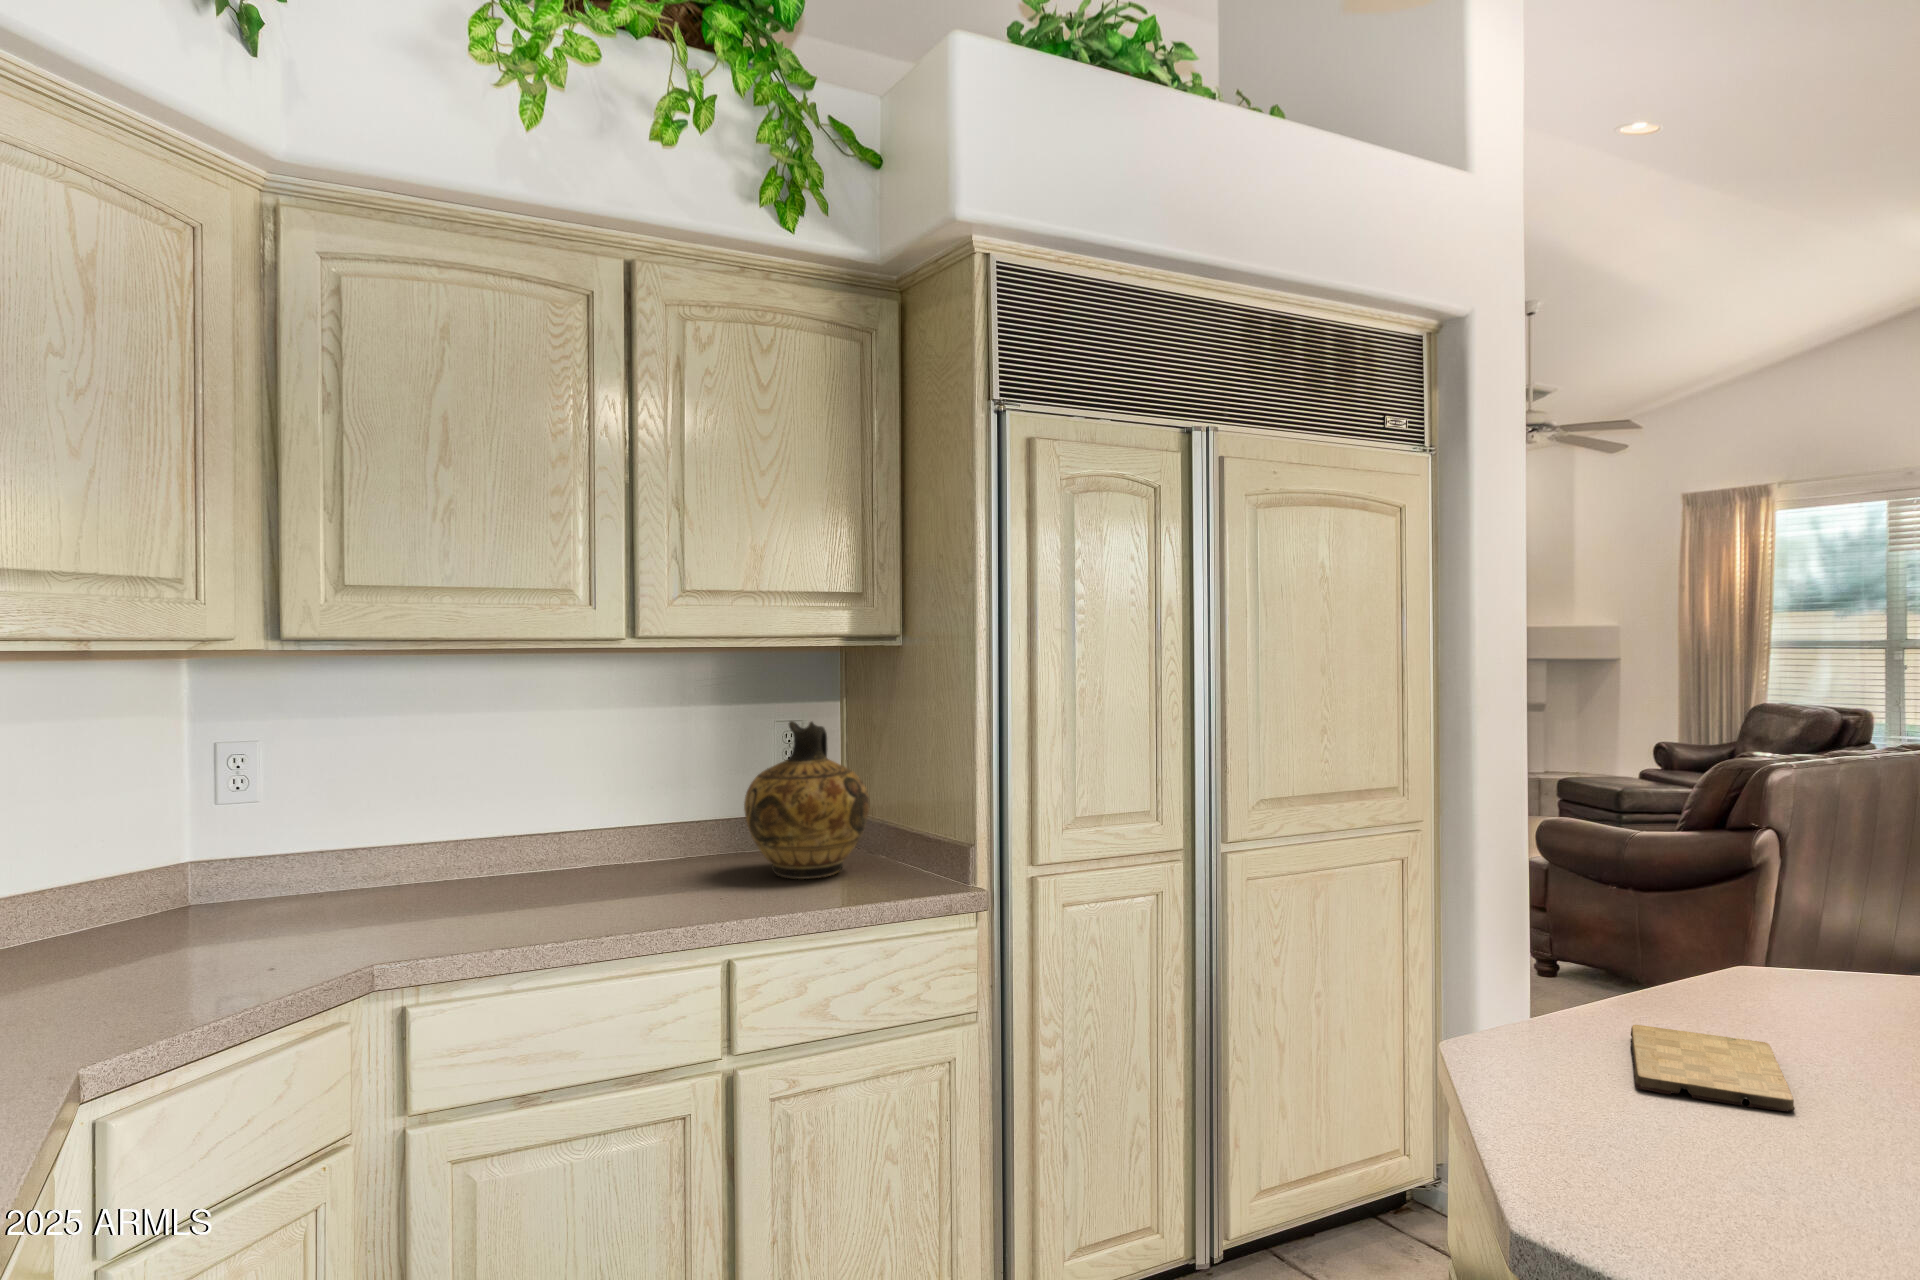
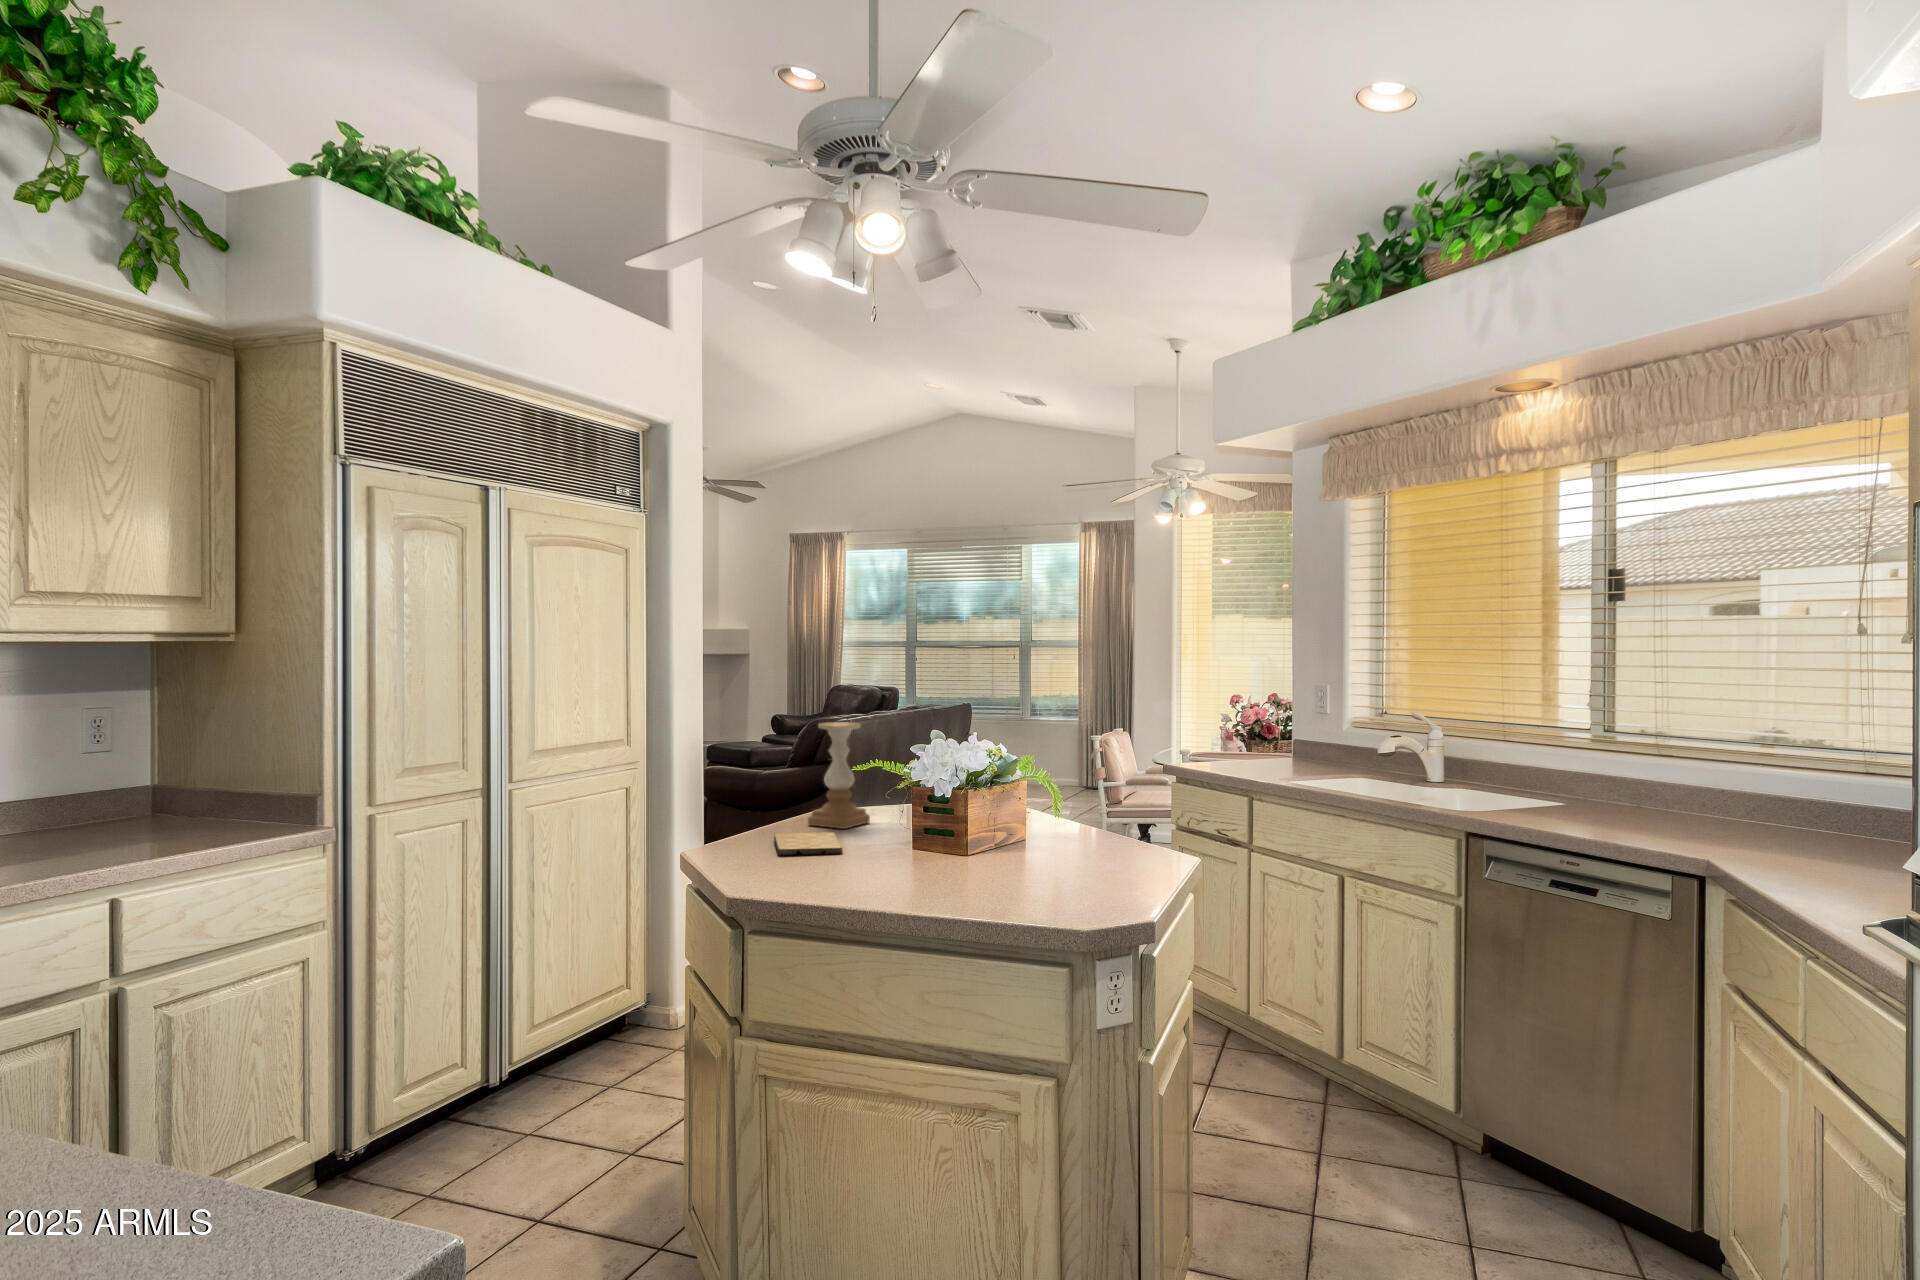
ceramic jug: present [744,721,870,879] -> none [82,705,213,839]
candle holder: none [1708,807,1856,1030] -> present [808,722,870,829]

